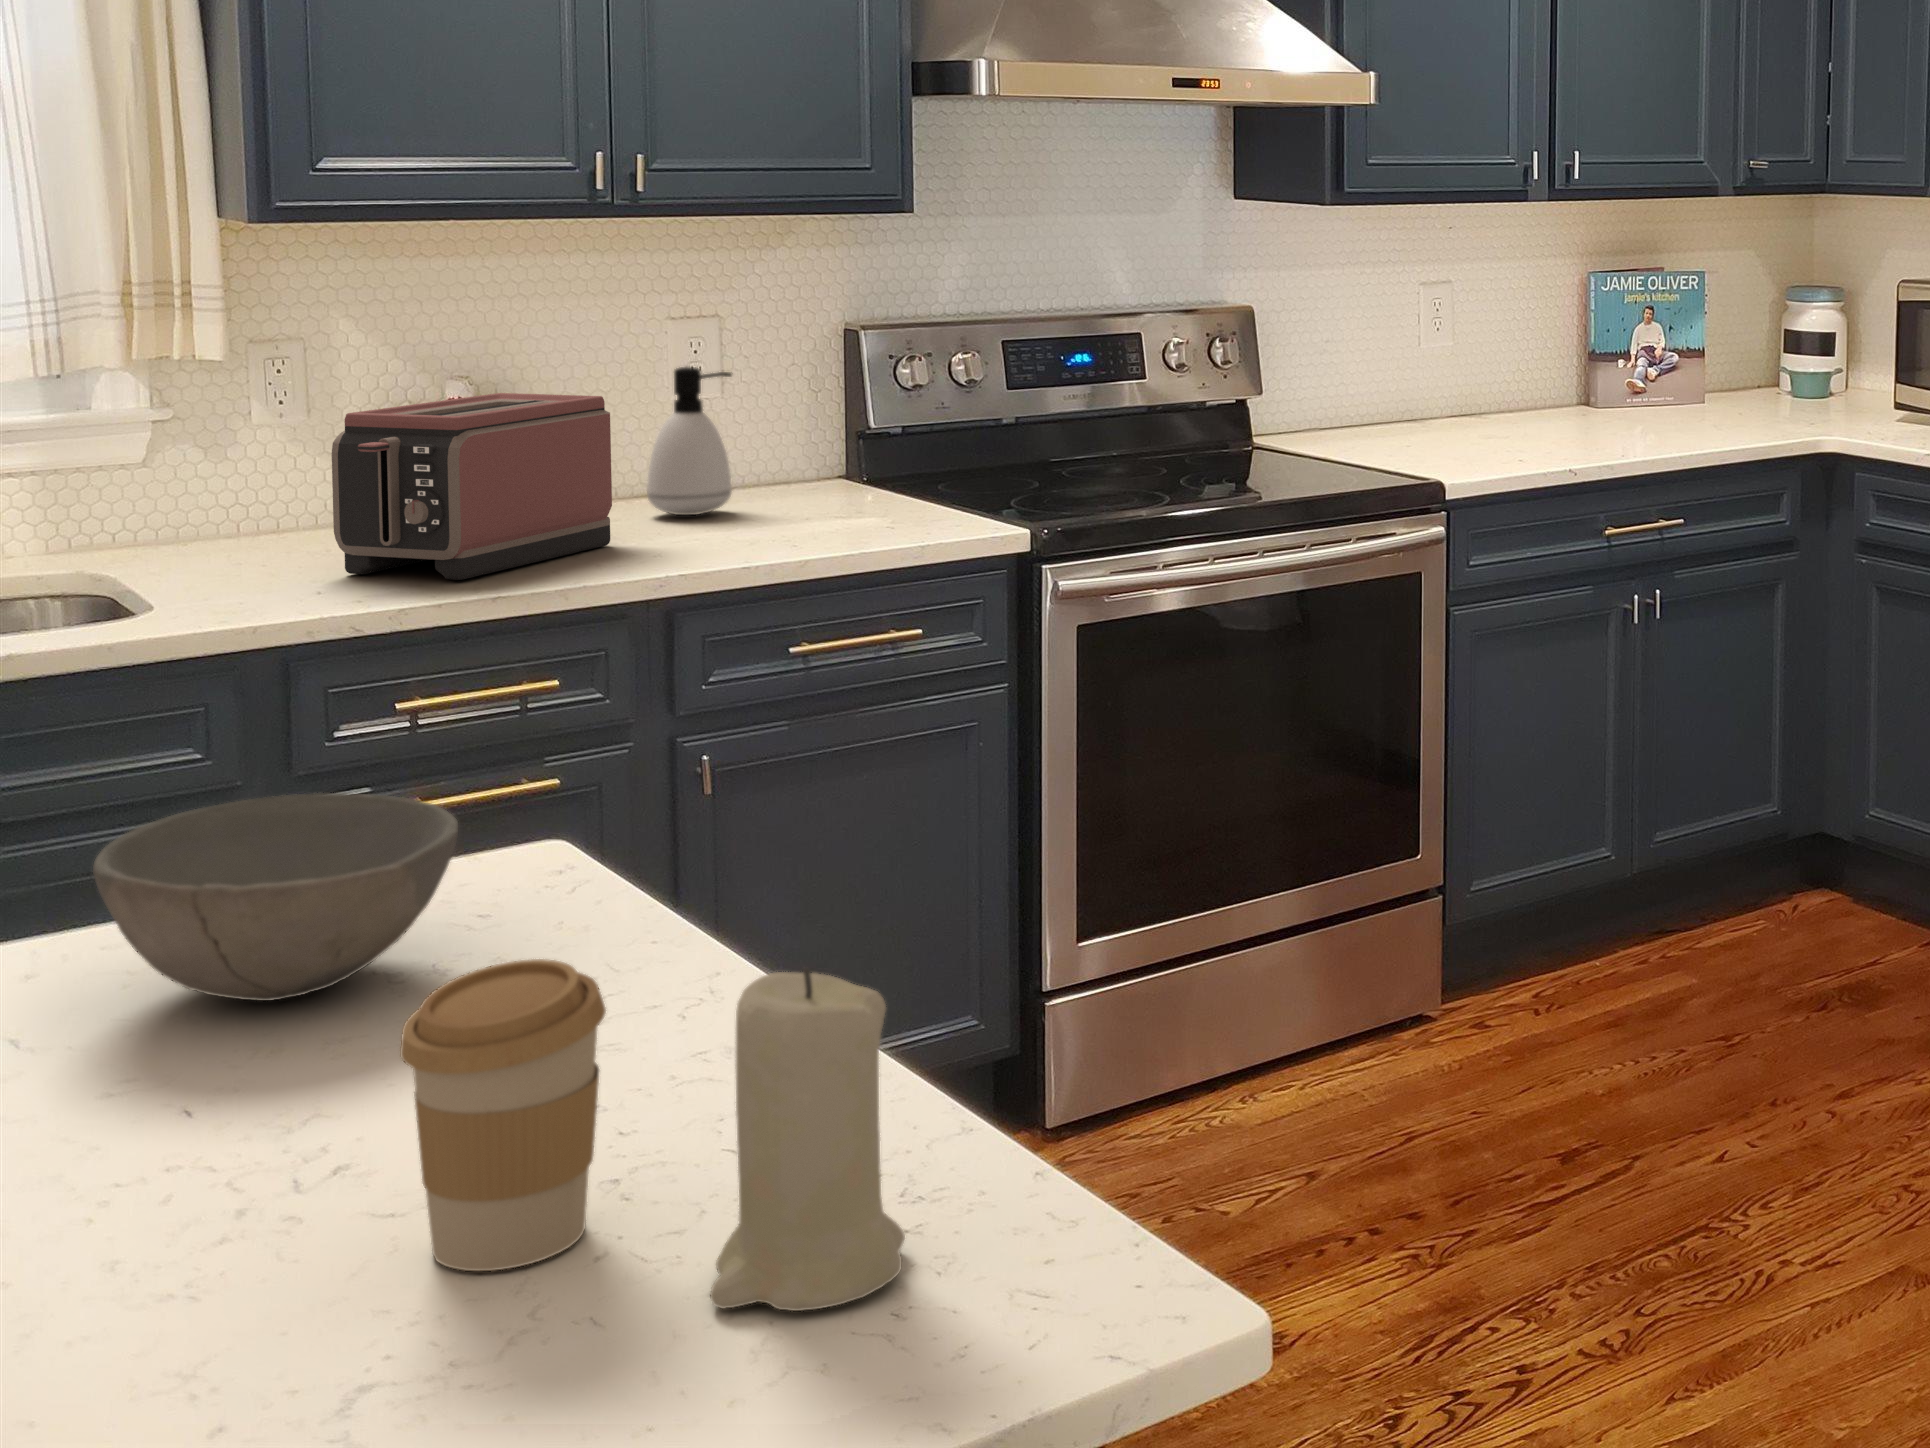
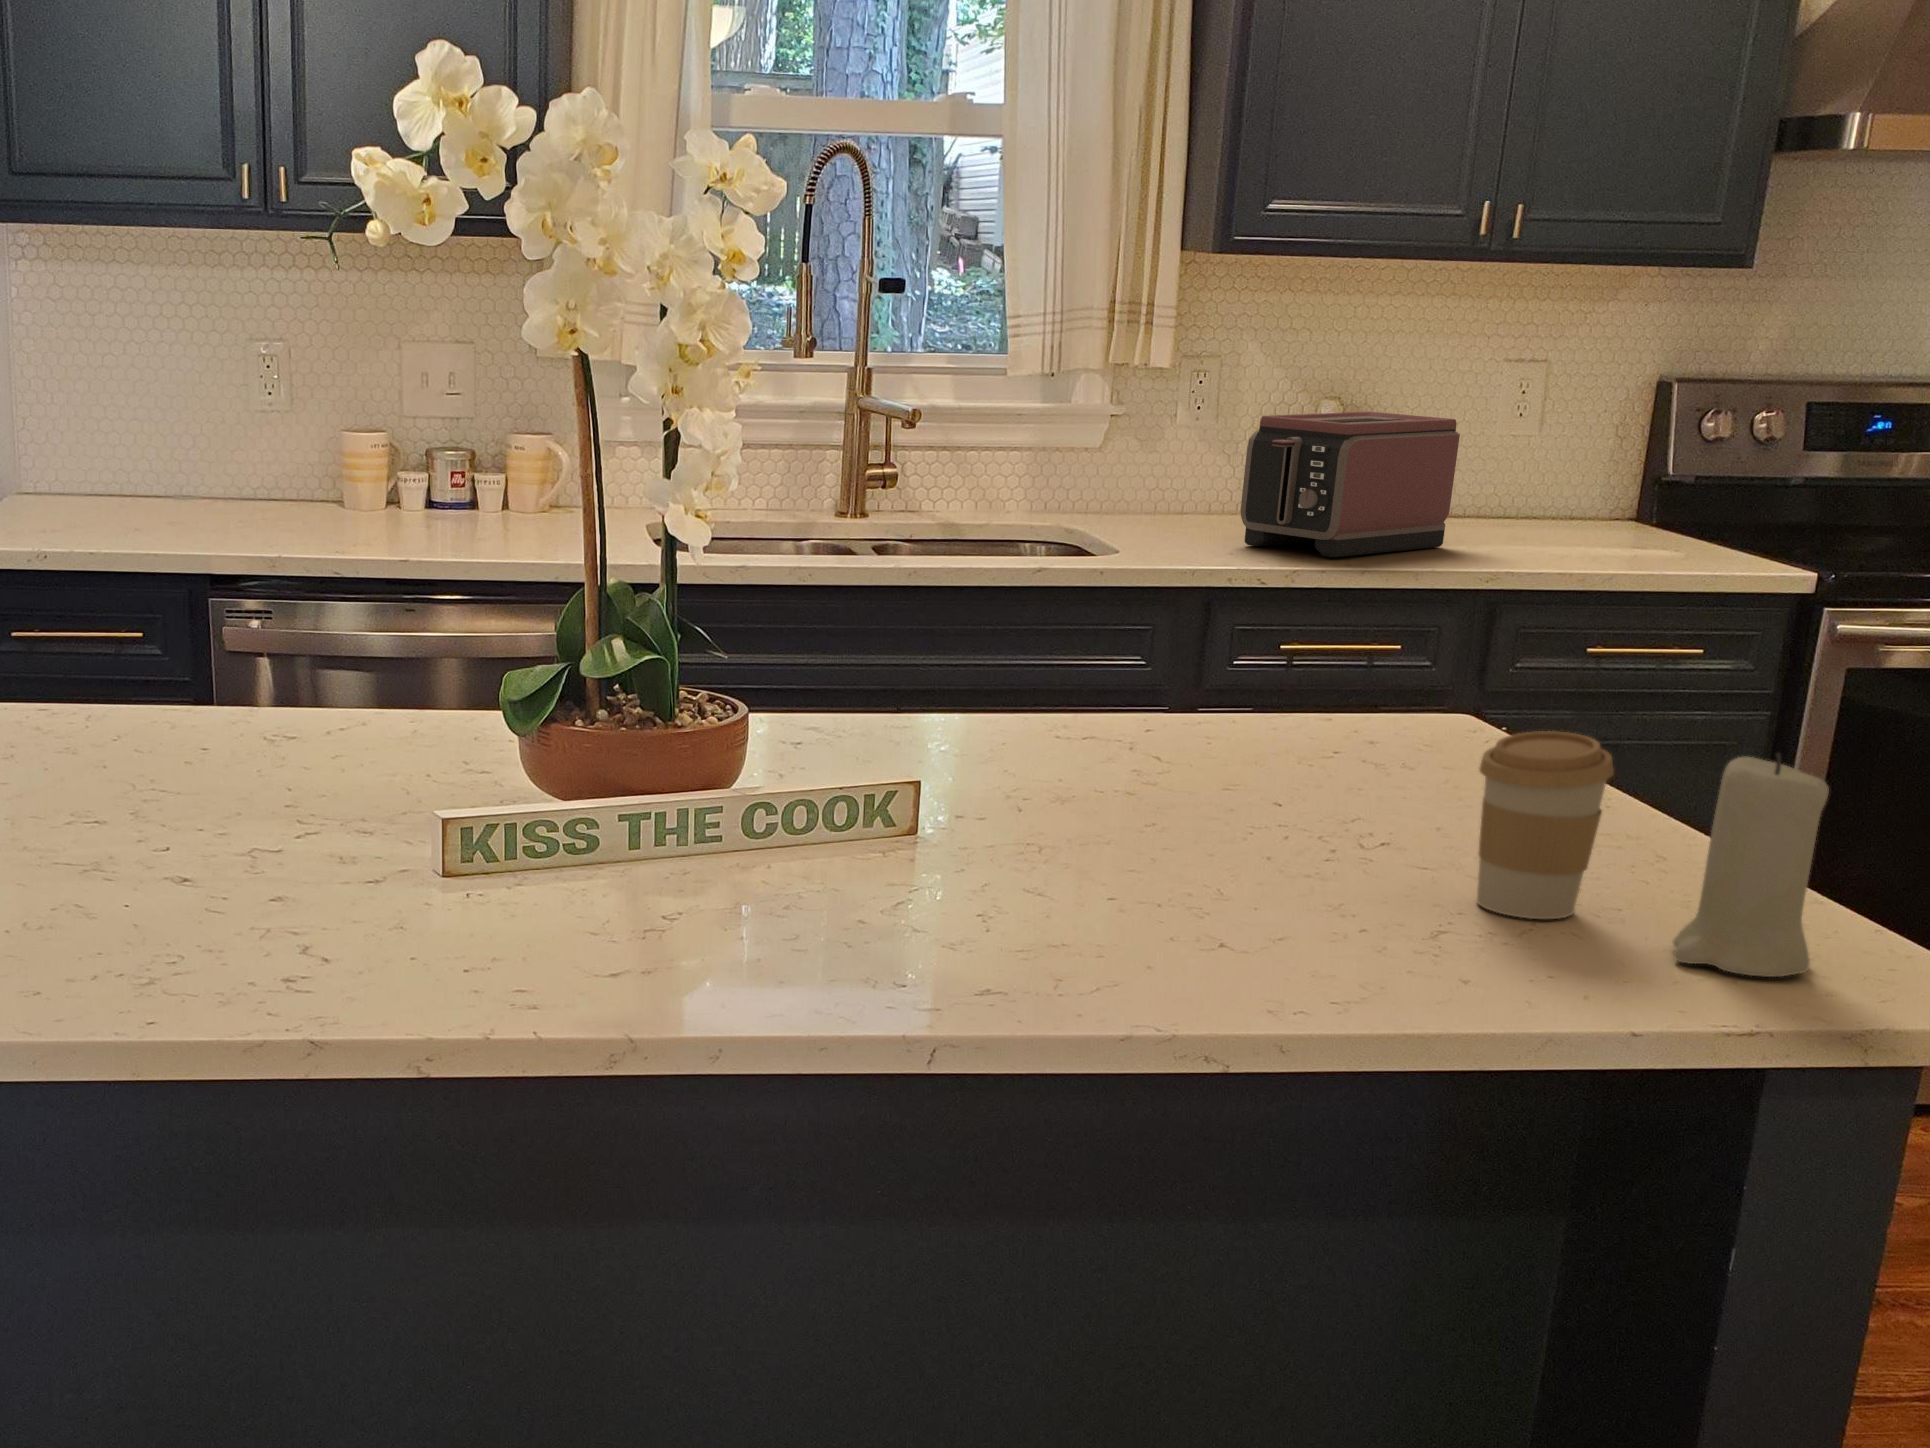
soap dispenser: present [647,367,732,515] -> none [1469,402,1559,533]
bowl: present [93,793,458,1001] -> none [1220,643,1448,771]

